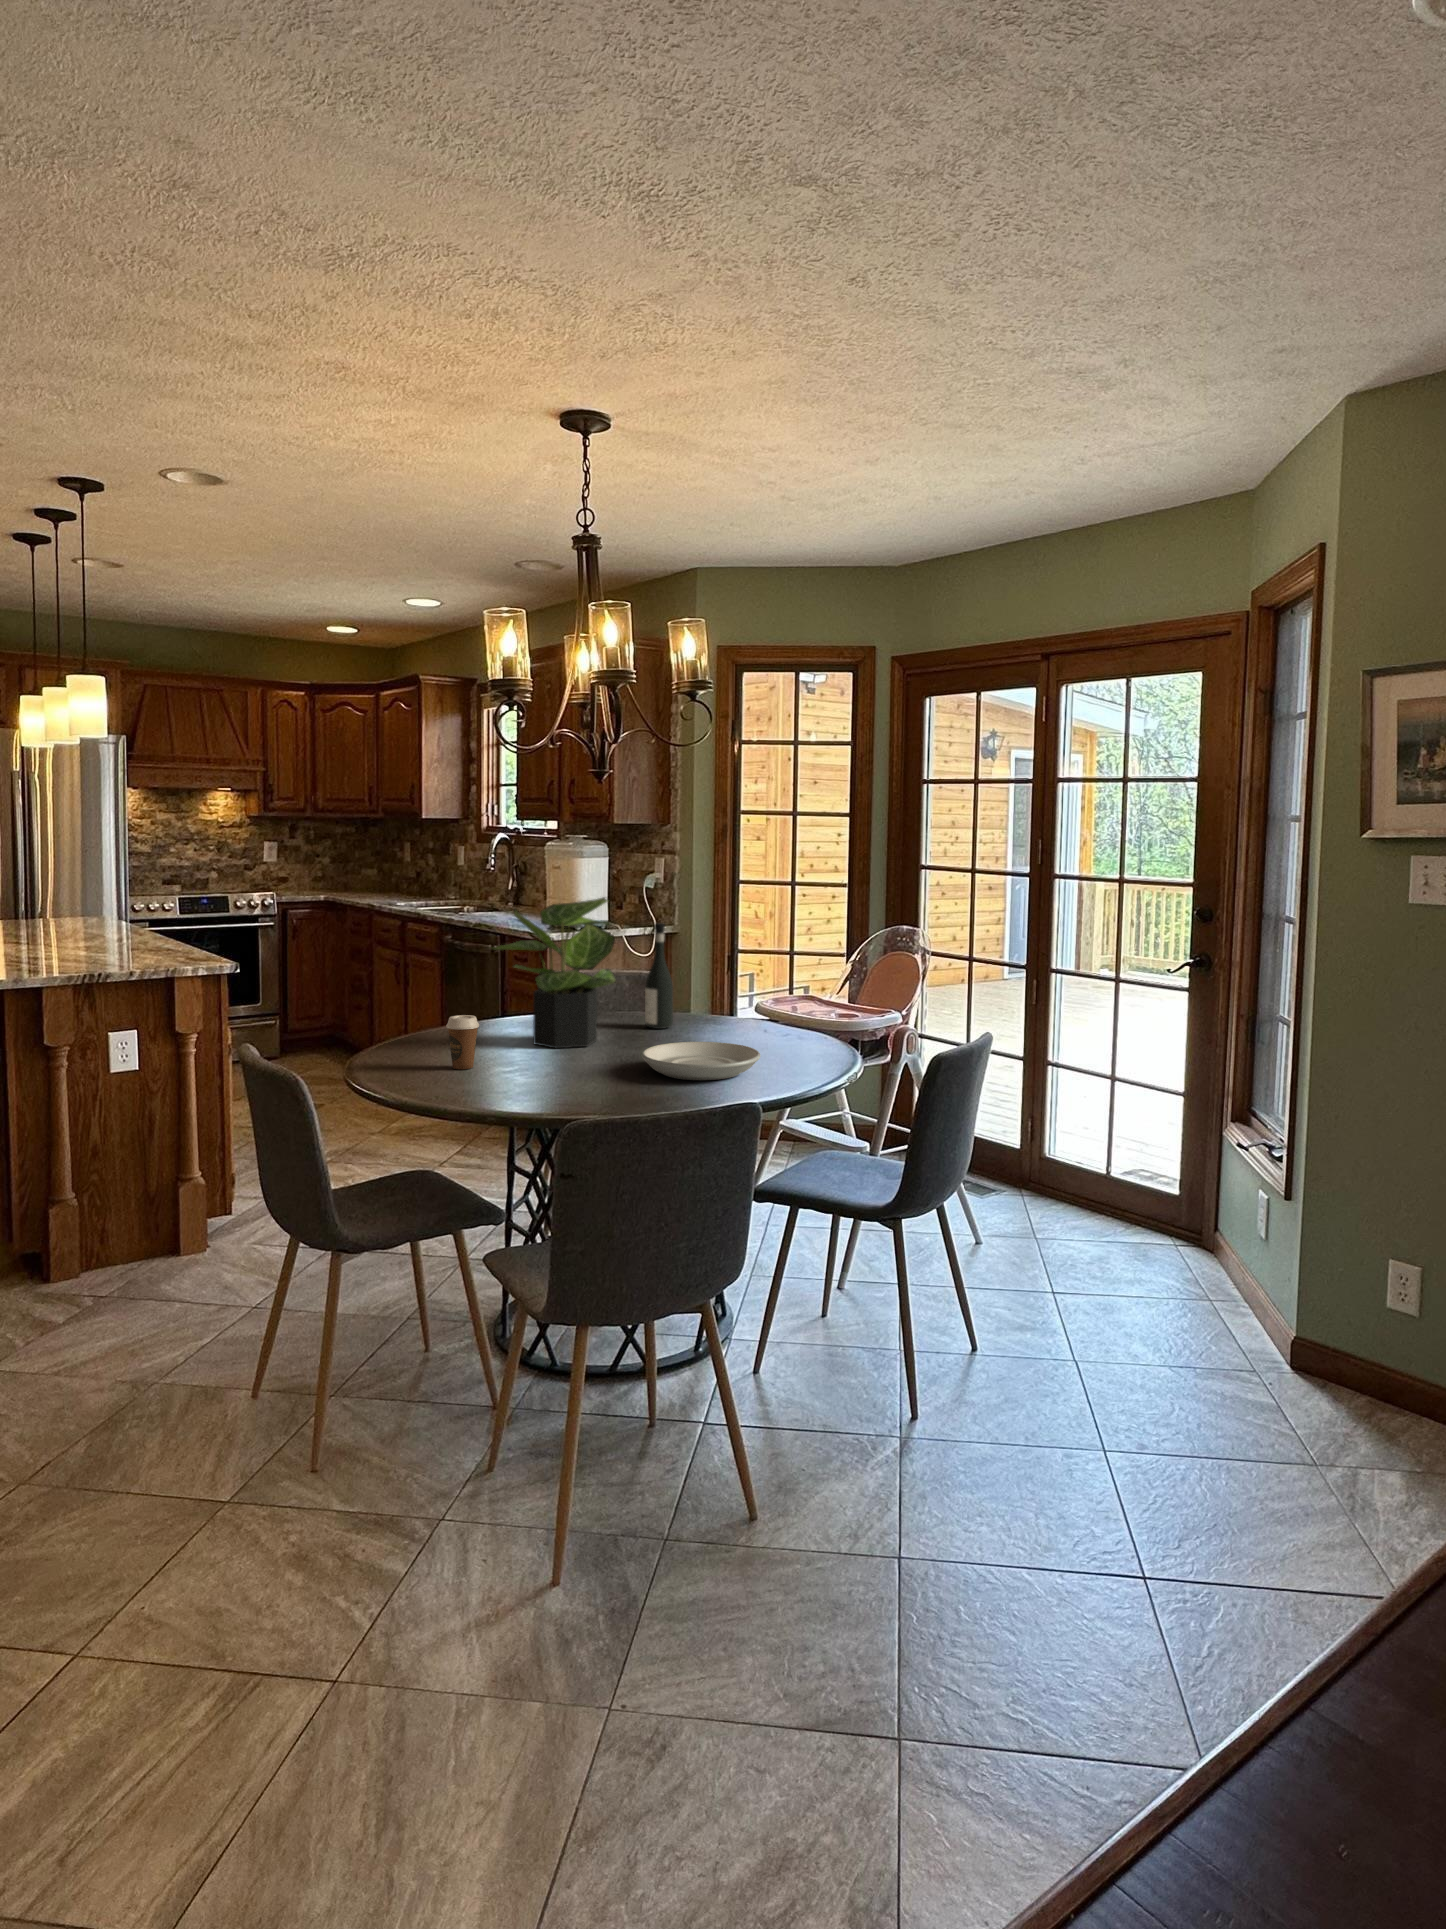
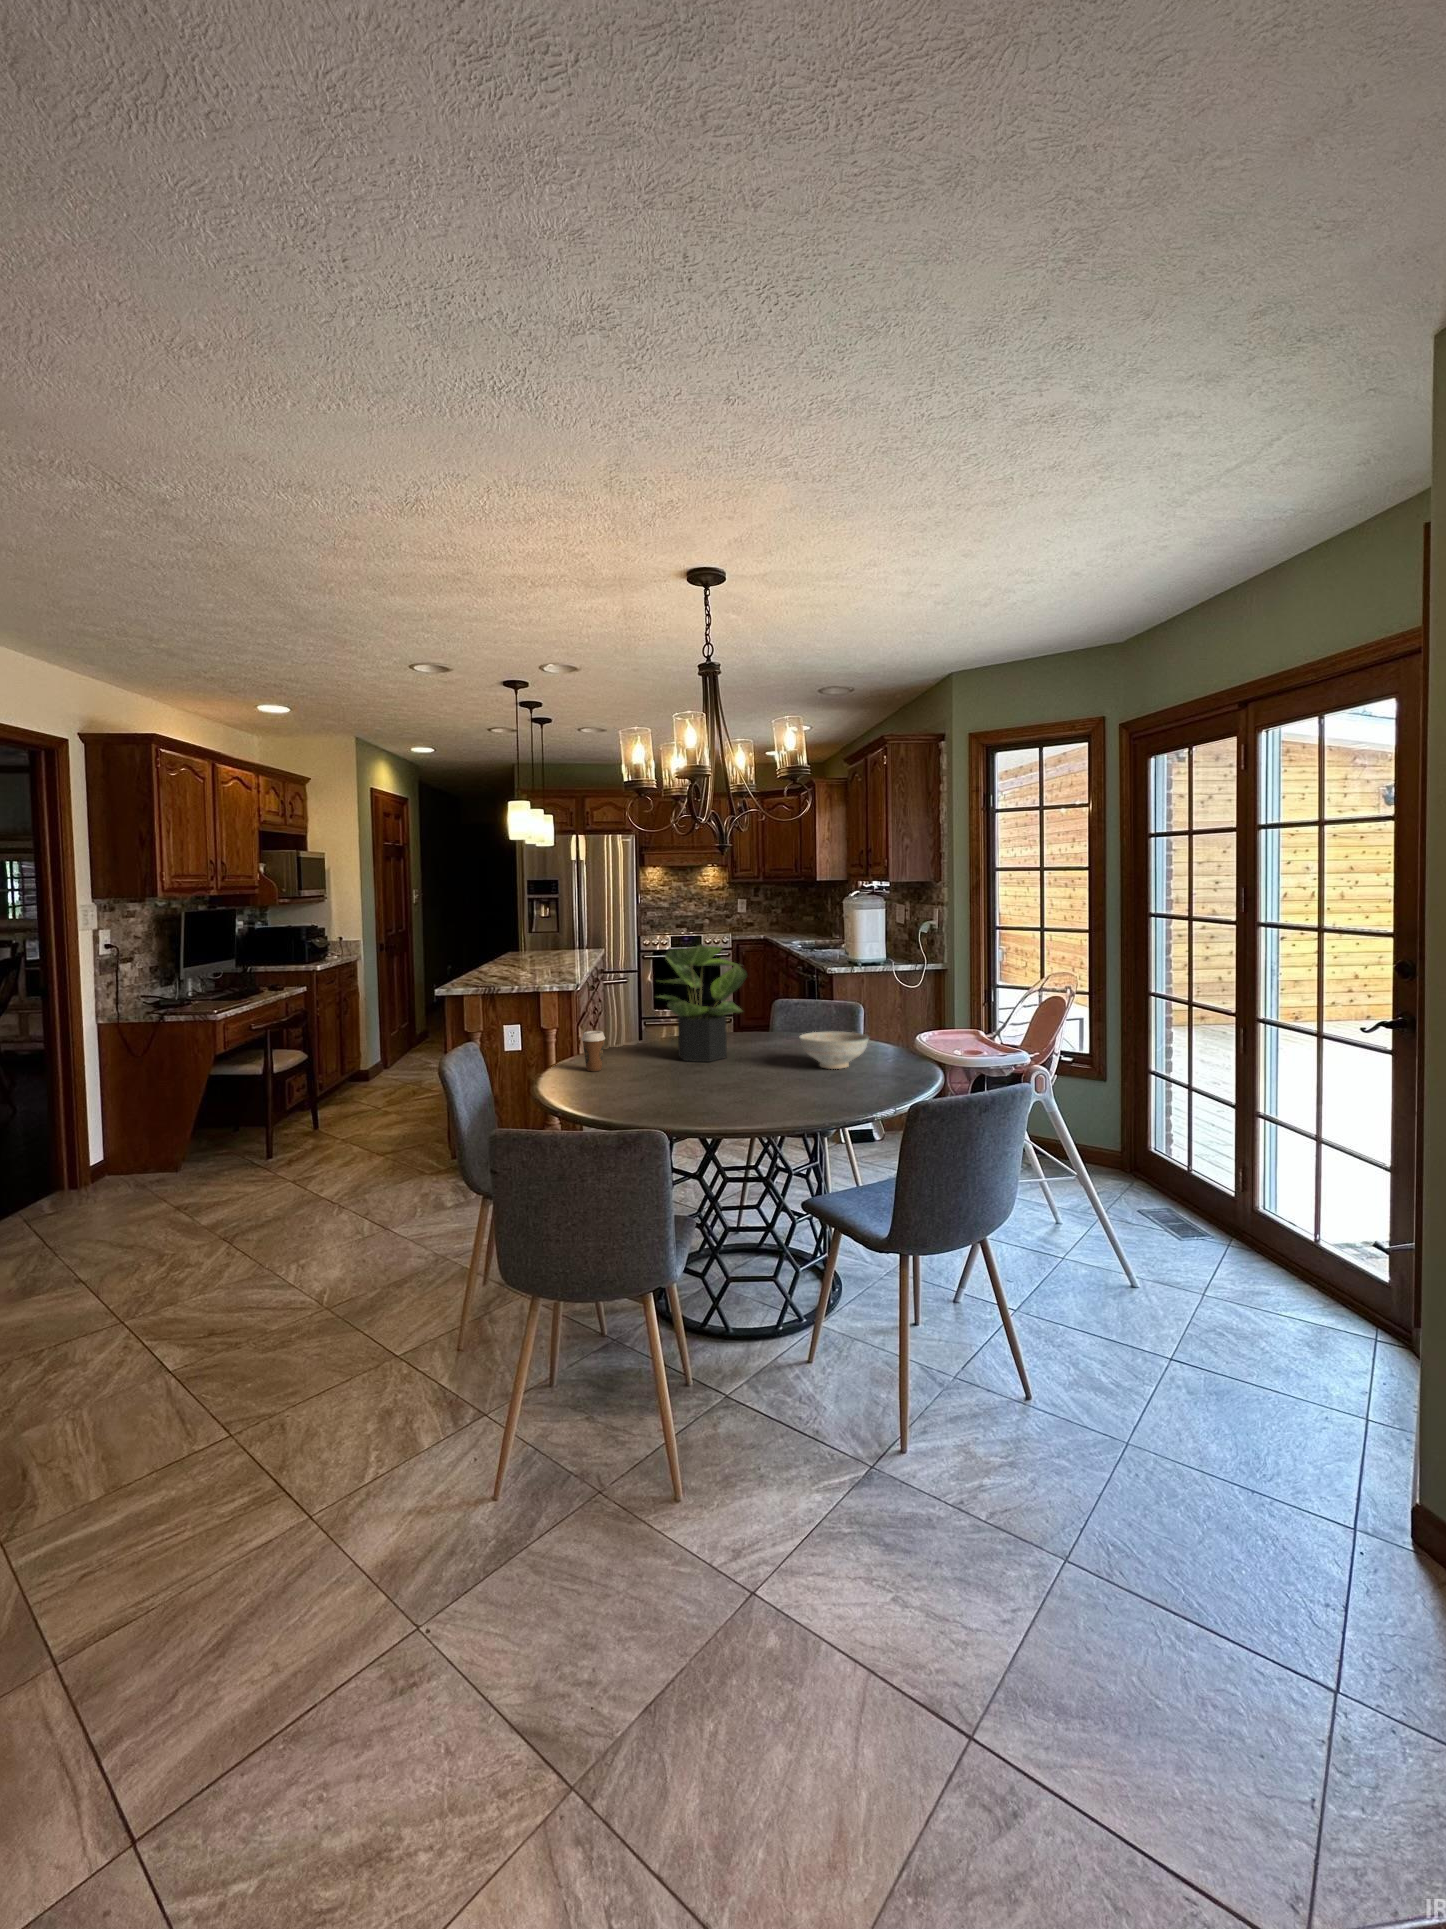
wine bottle: present [645,923,673,1029] -> none [786,965,809,1052]
decorative bowl: none [697,999,778,1042] -> present [800,1032,869,1069]
plate: present [641,1042,760,1080] -> none [692,1065,791,1099]

